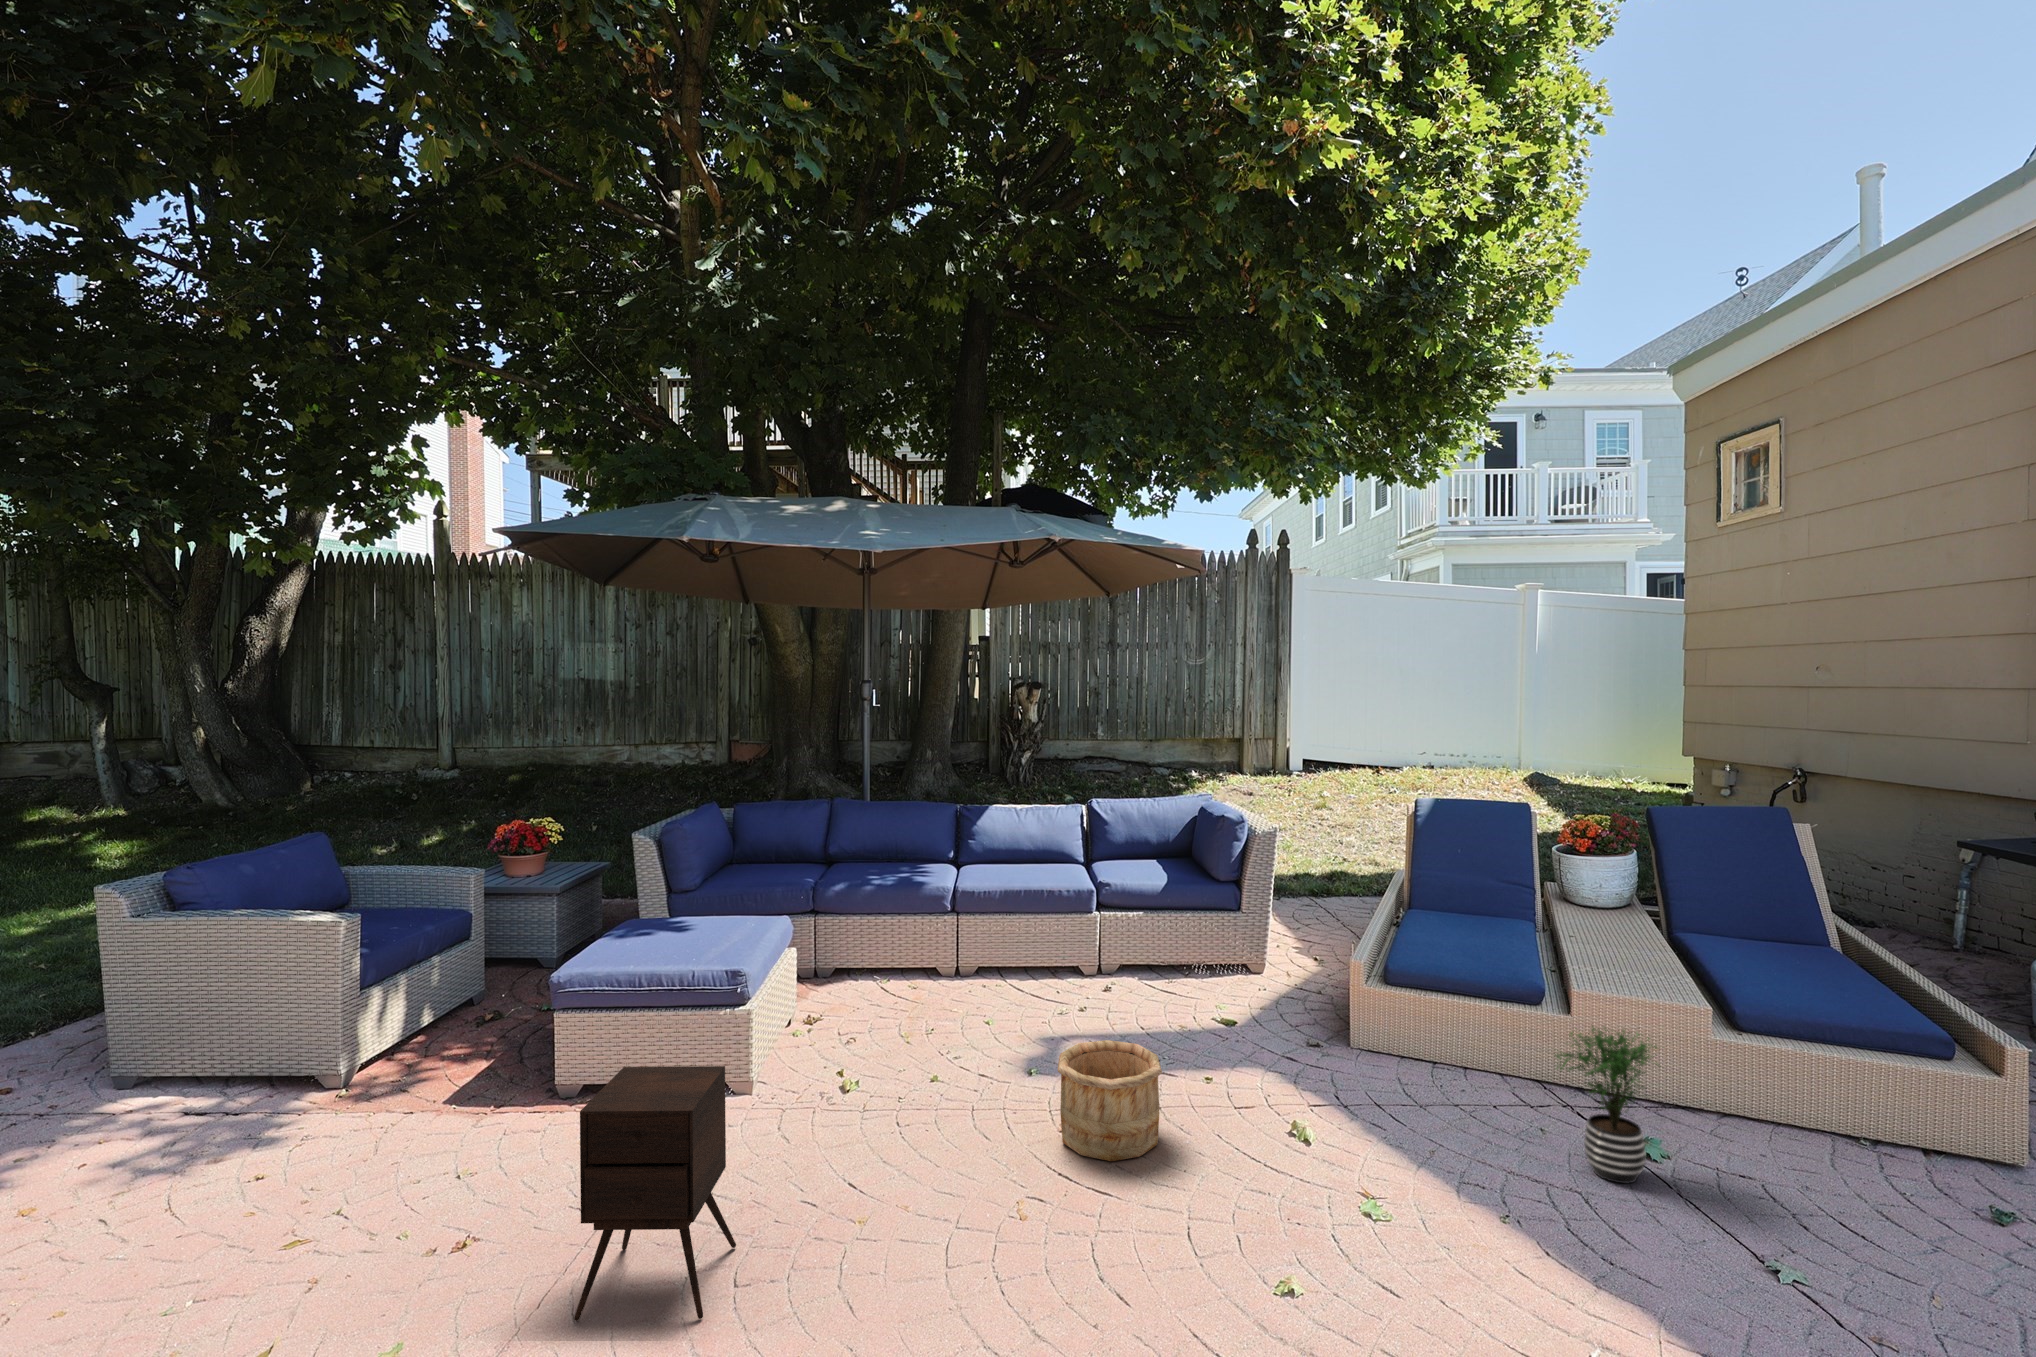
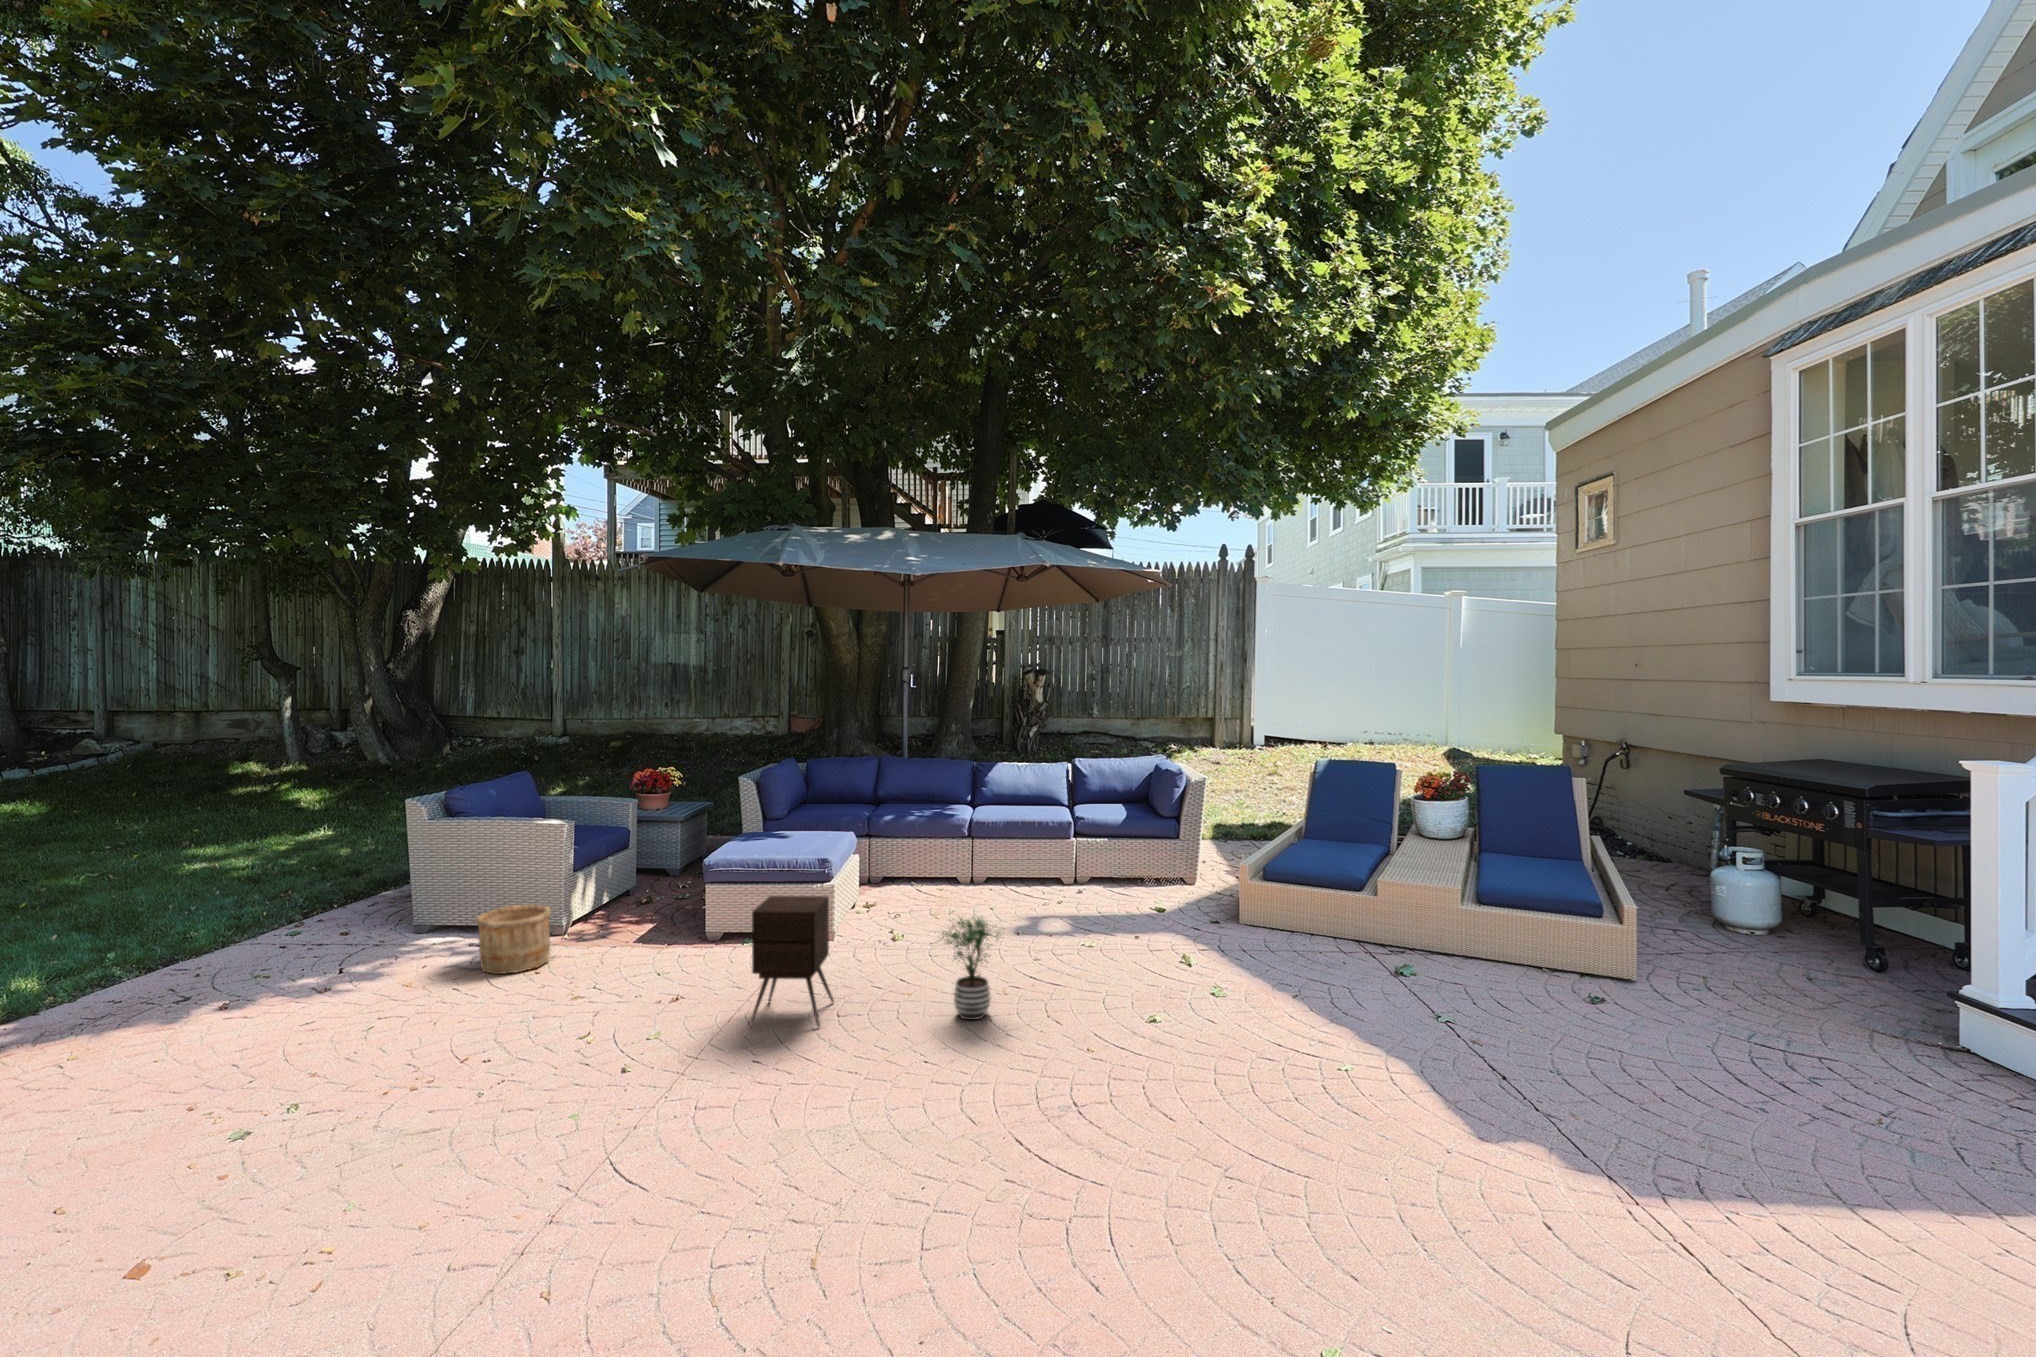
potted plant: present [1555,1027,1657,1183] -> present [935,917,1000,1020]
wooden bucket: present [1058,1040,1162,1161] -> present [476,904,551,974]

